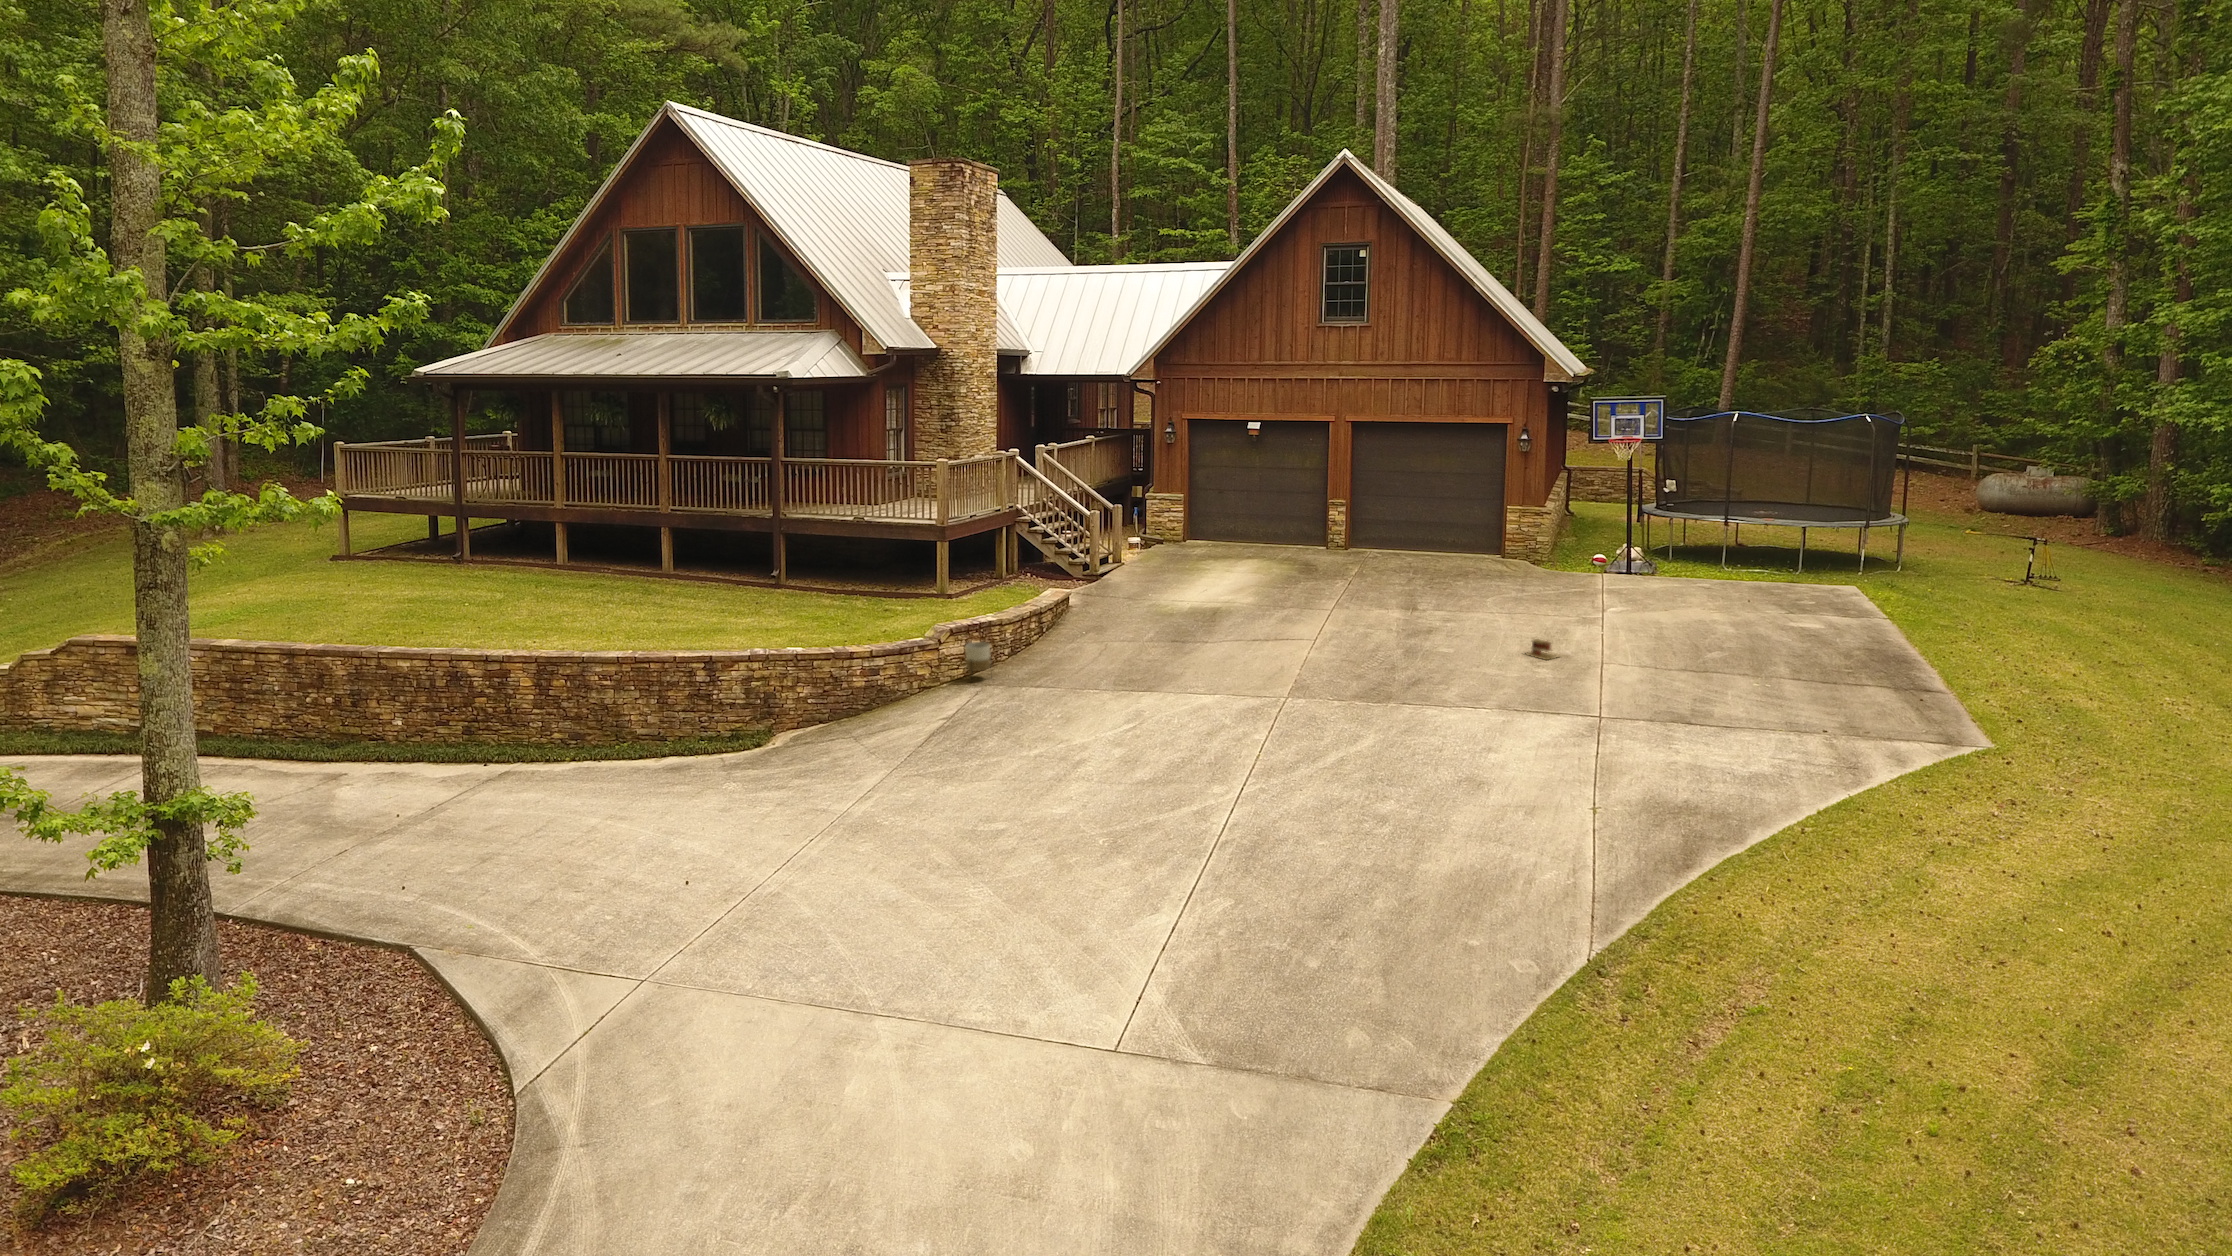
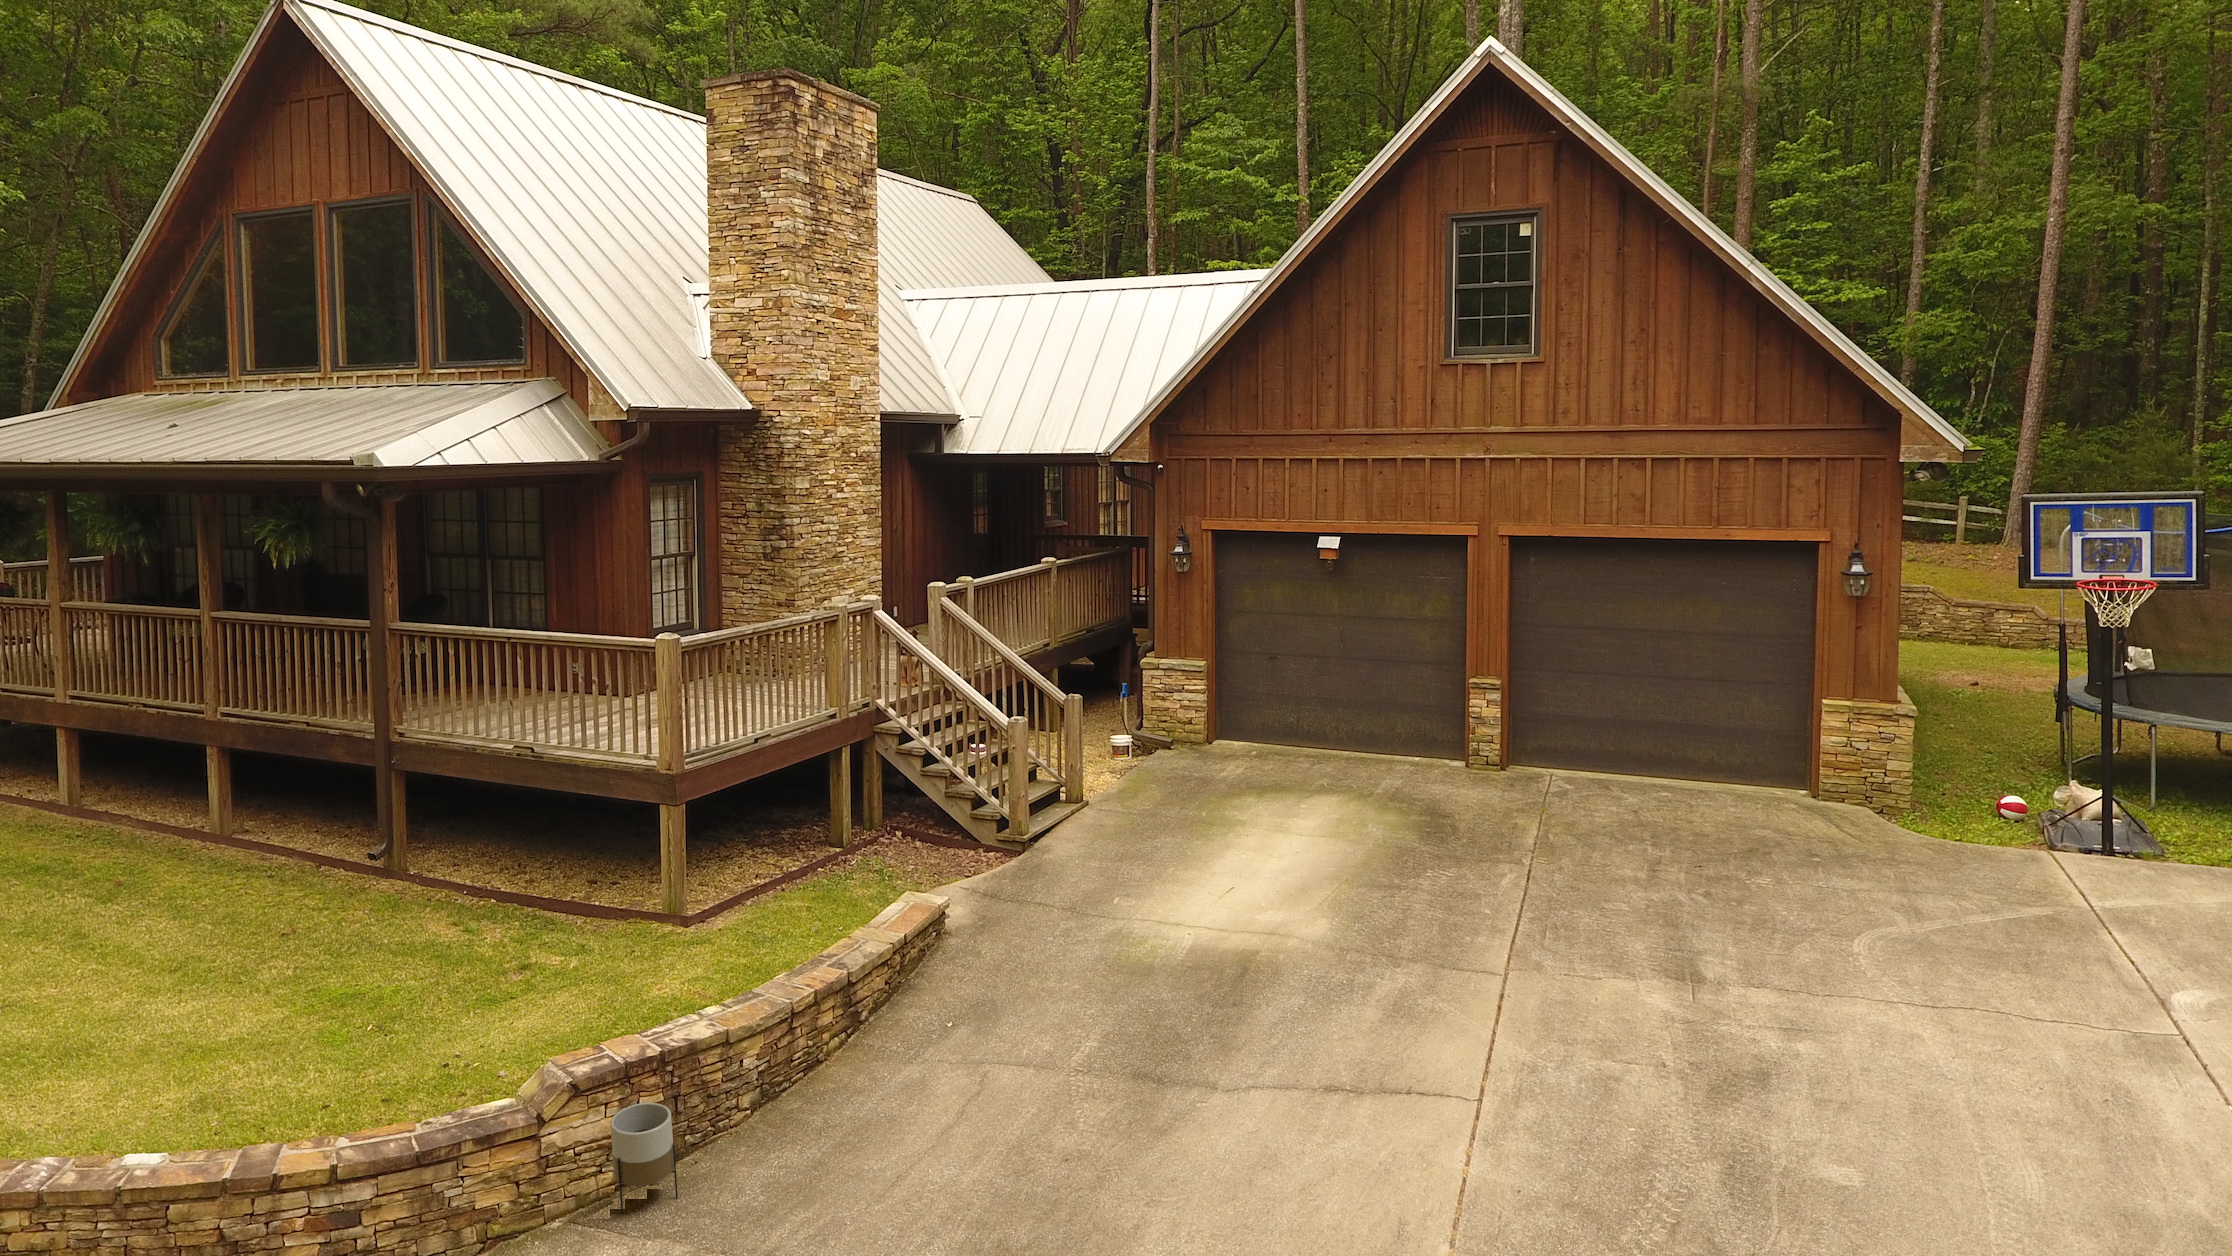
toy house: present [1525,639,1559,660] -> none [2005,1137,2123,1214]

